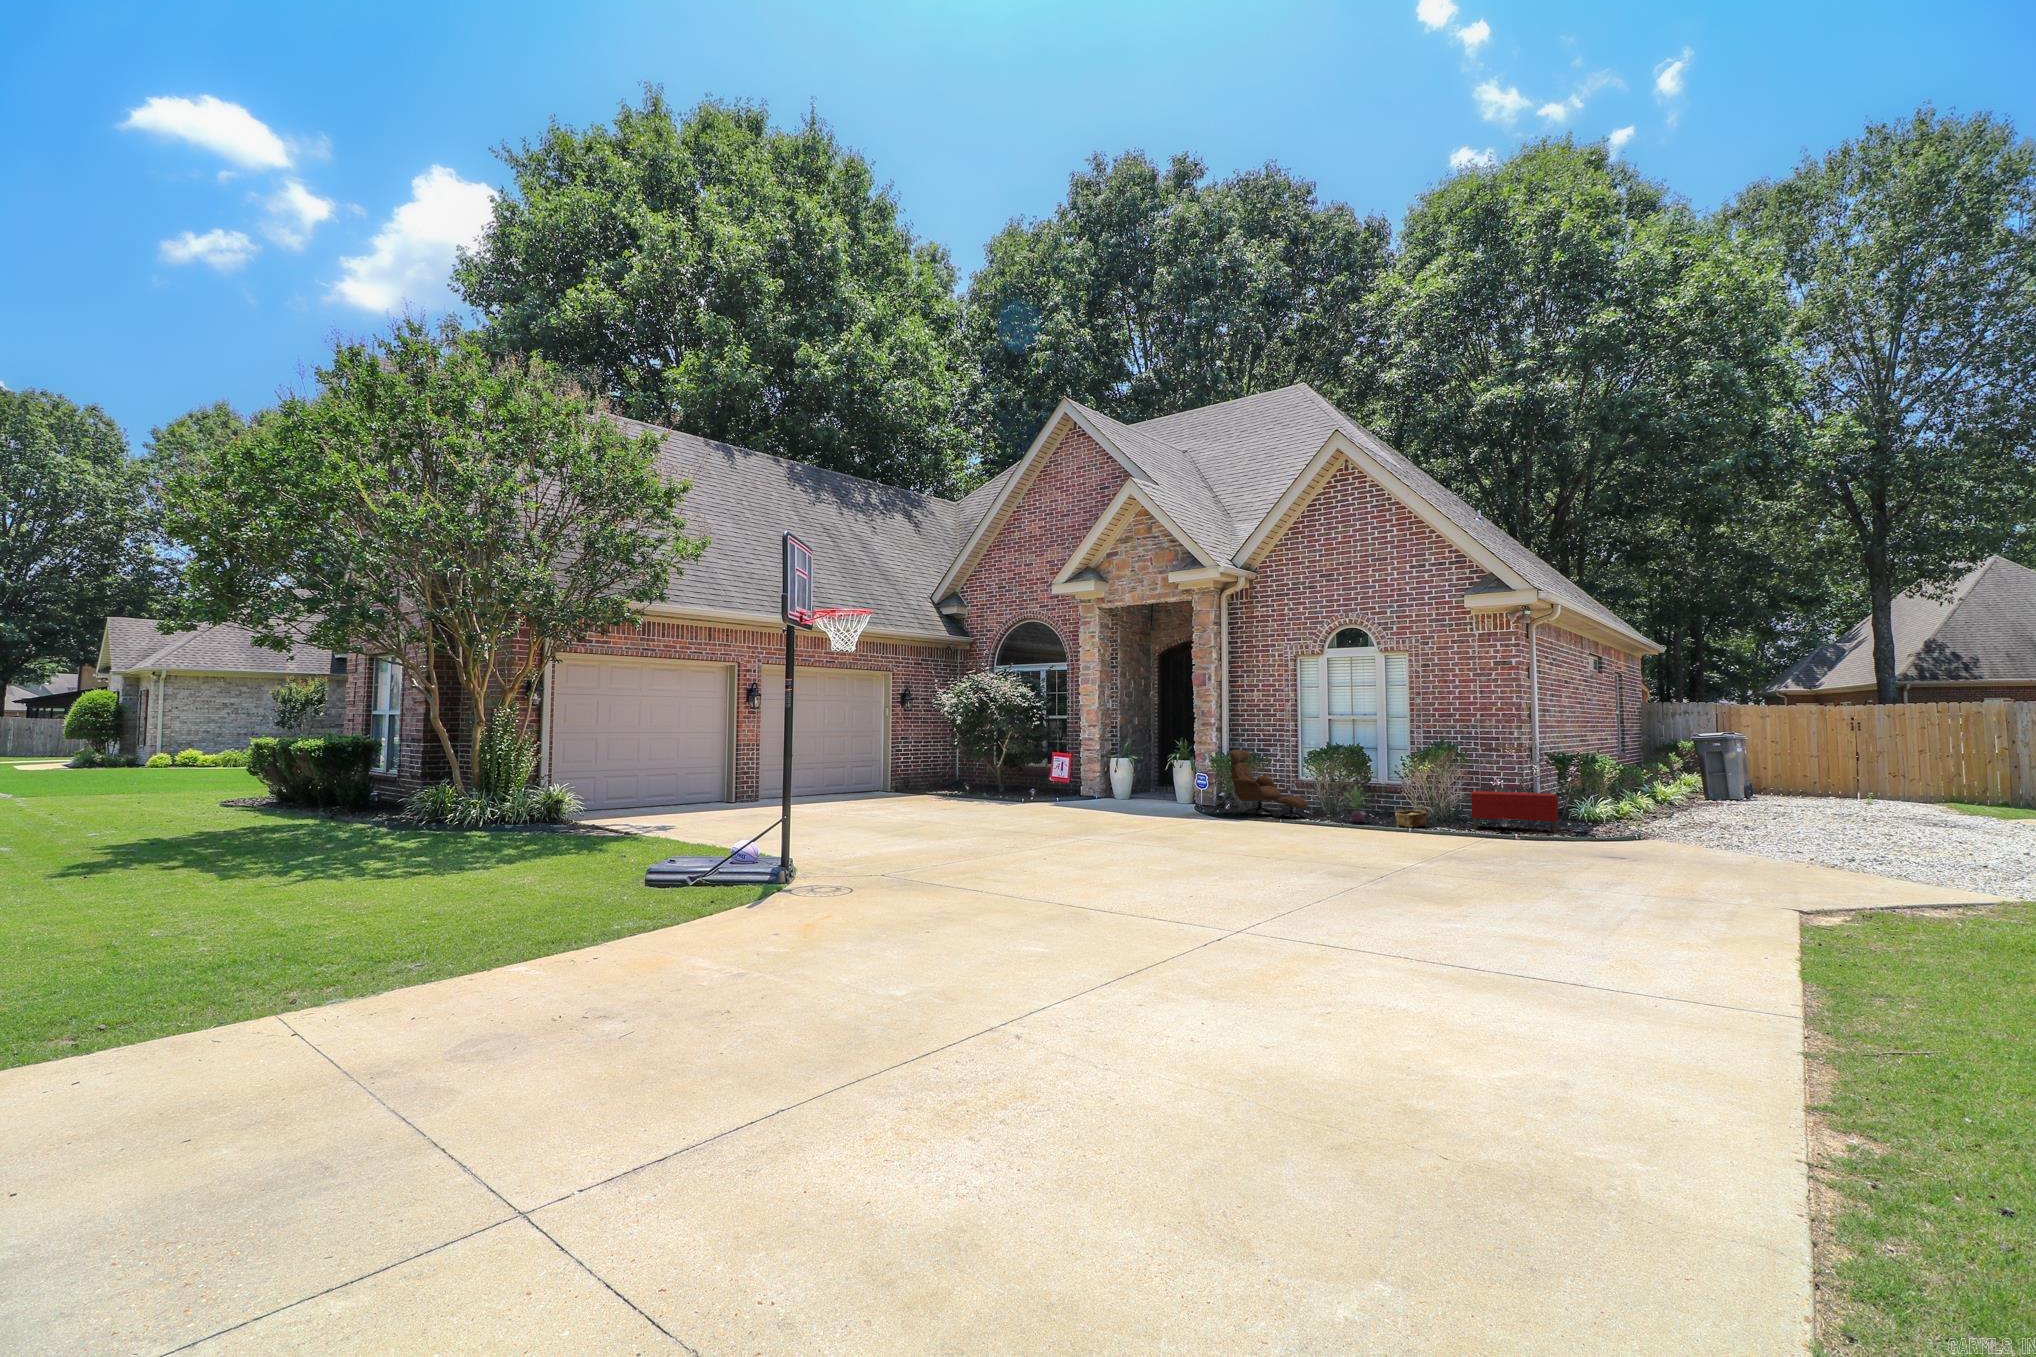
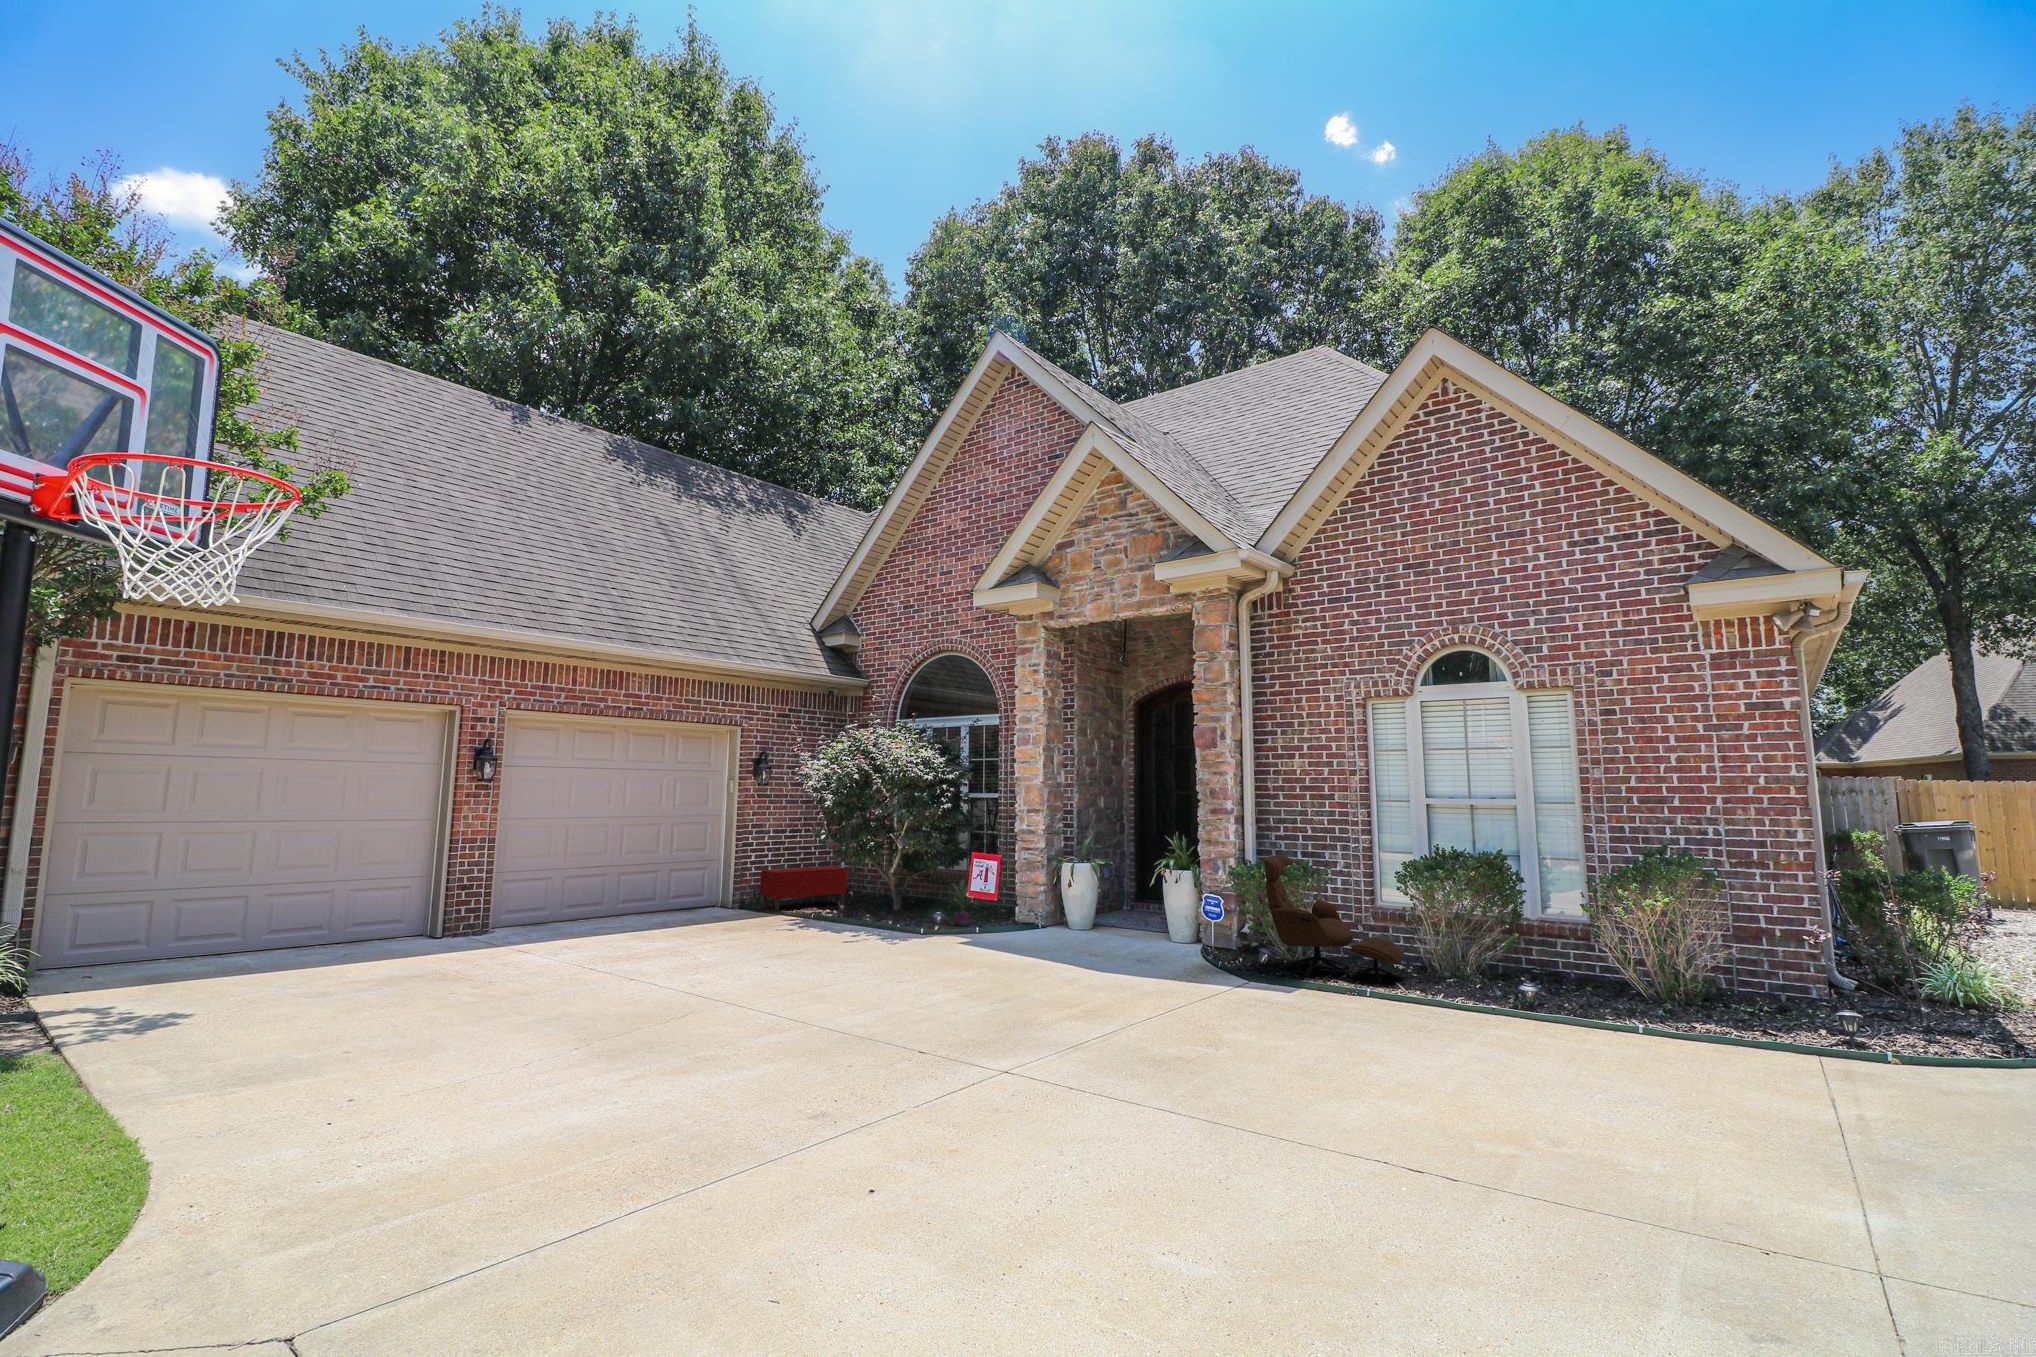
decorative plant: present [1351,787,1365,823] -> present [954,880,970,926]
bench: present [1471,791,1558,833] -> present [760,866,847,911]
woven basket: present [1395,805,1428,827] -> none [1585,967,1650,1013]

